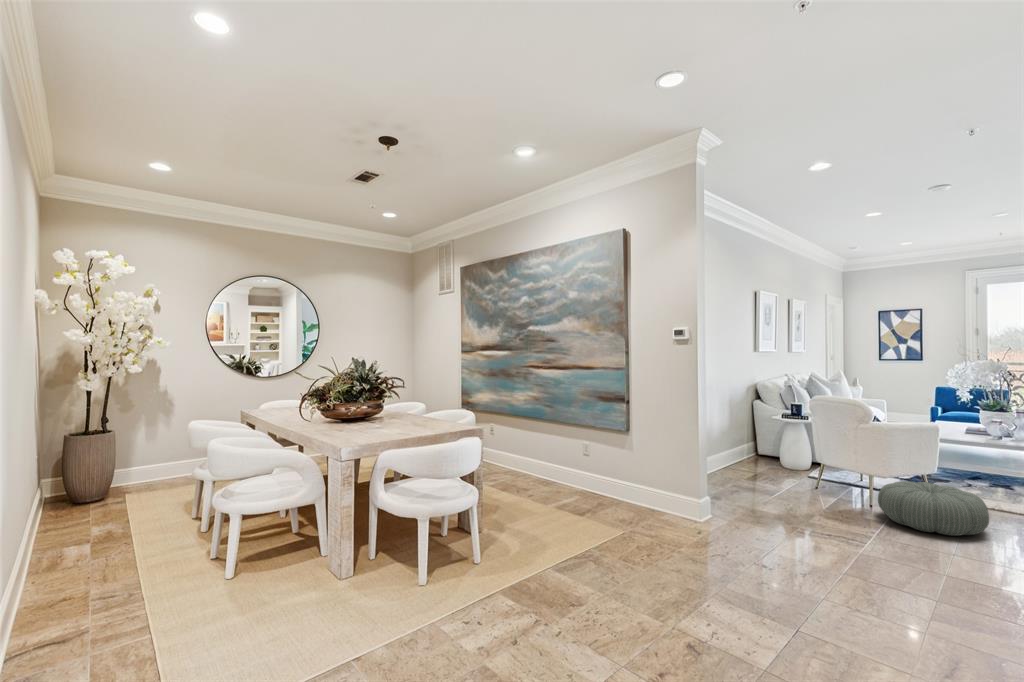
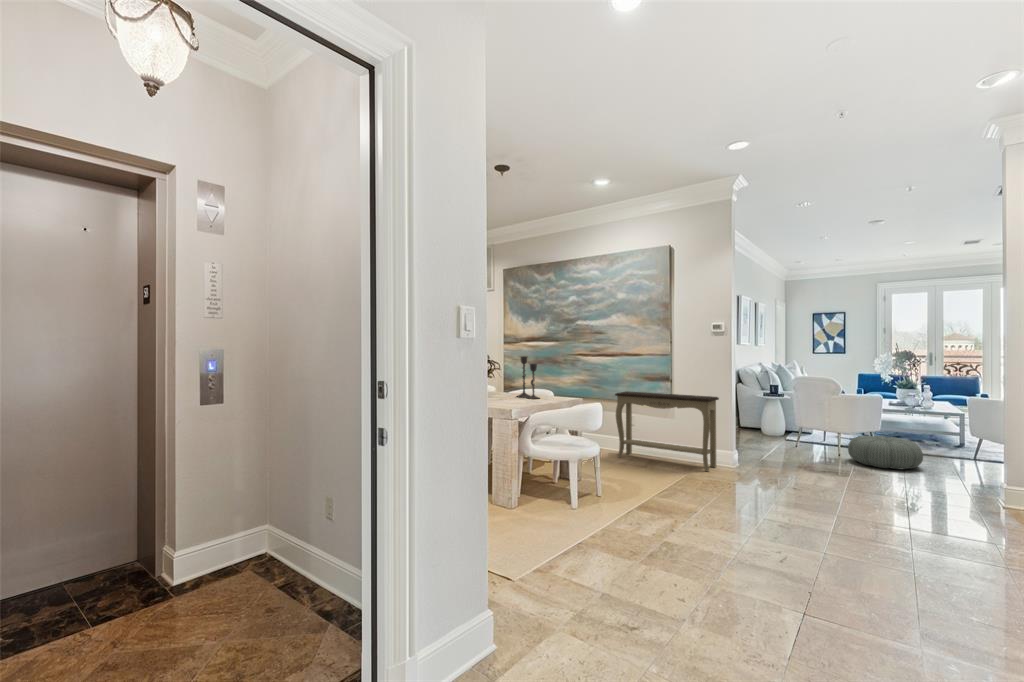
candlestick: none [397,374,420,429] -> present [516,356,539,399]
console table: none [559,413,682,525] -> present [615,391,719,471]

